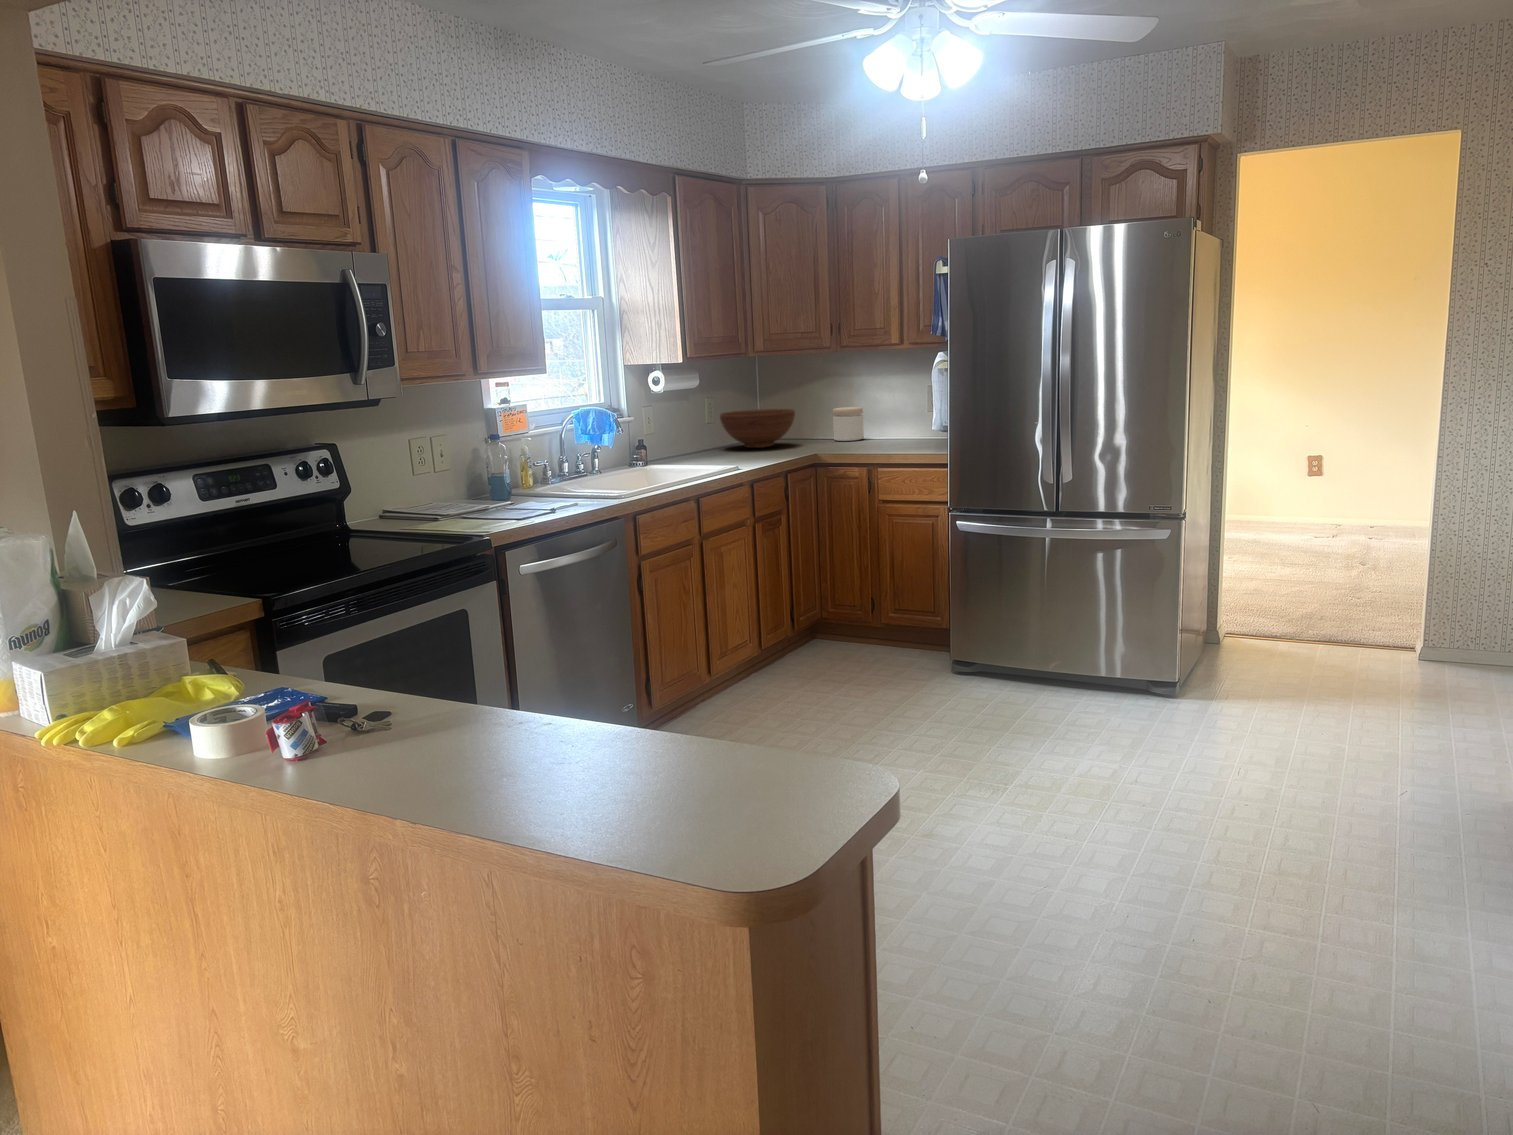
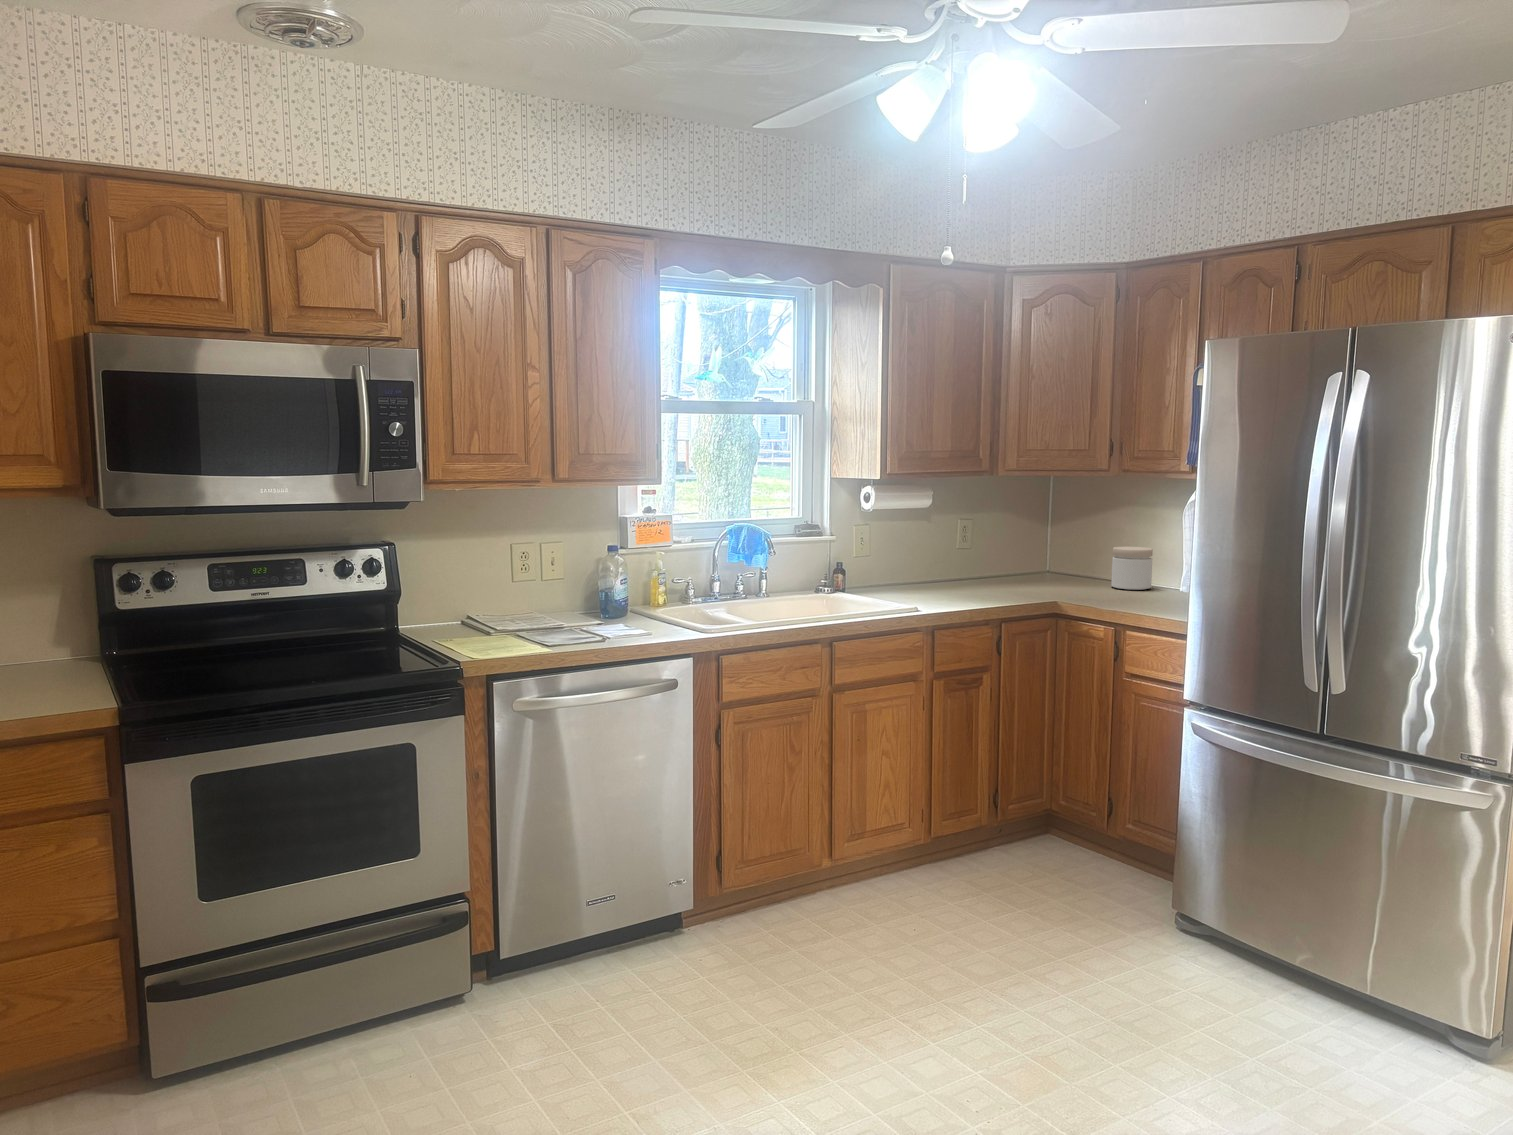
fruit bowl: present [720,409,795,448] -> none [963,539,1057,586]

